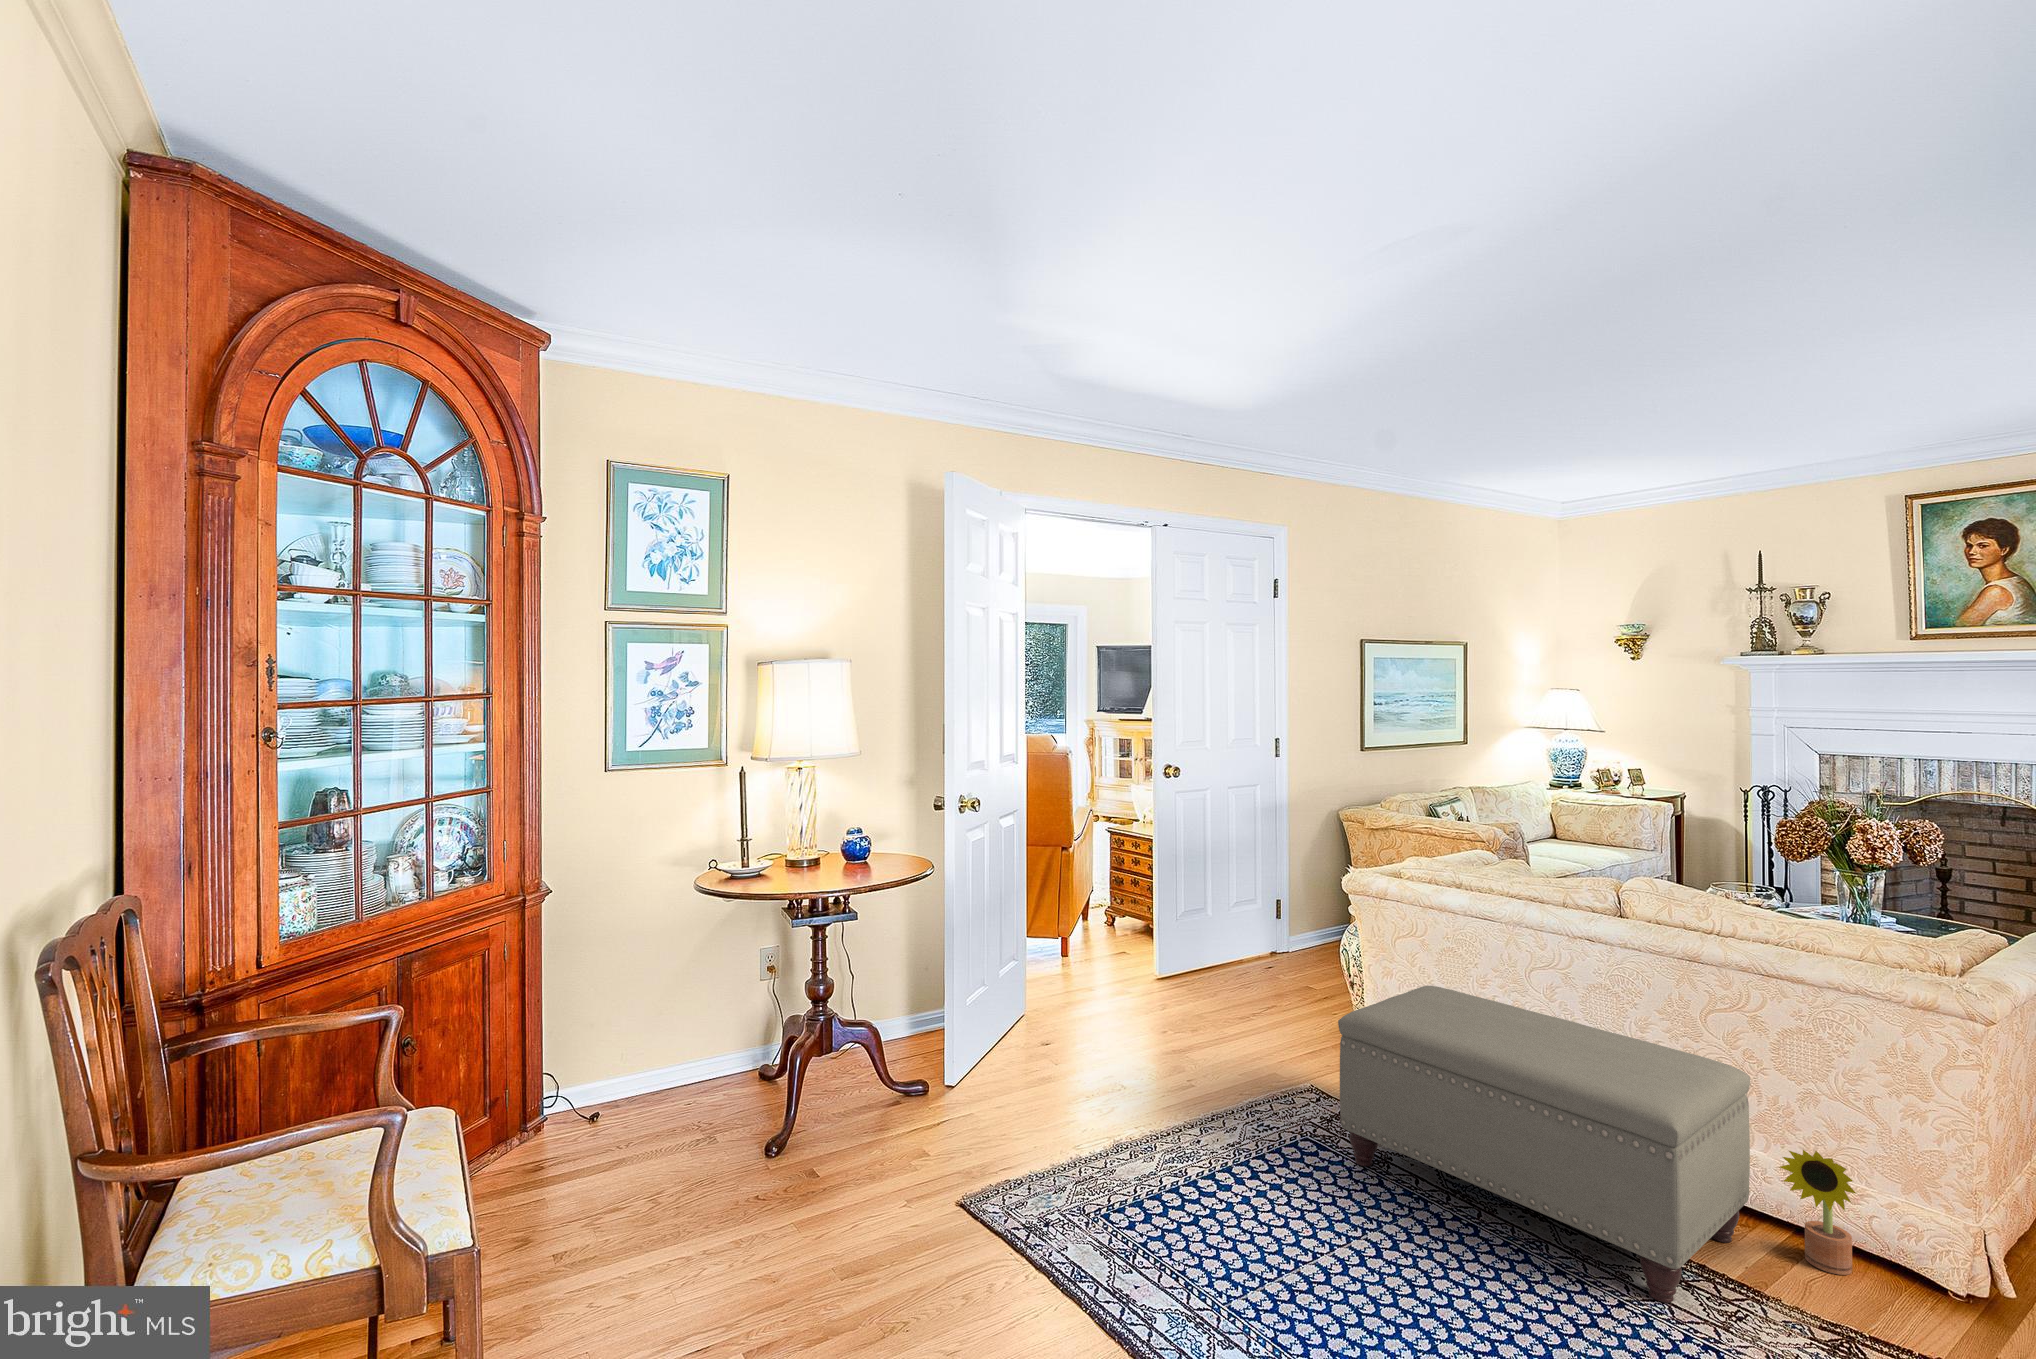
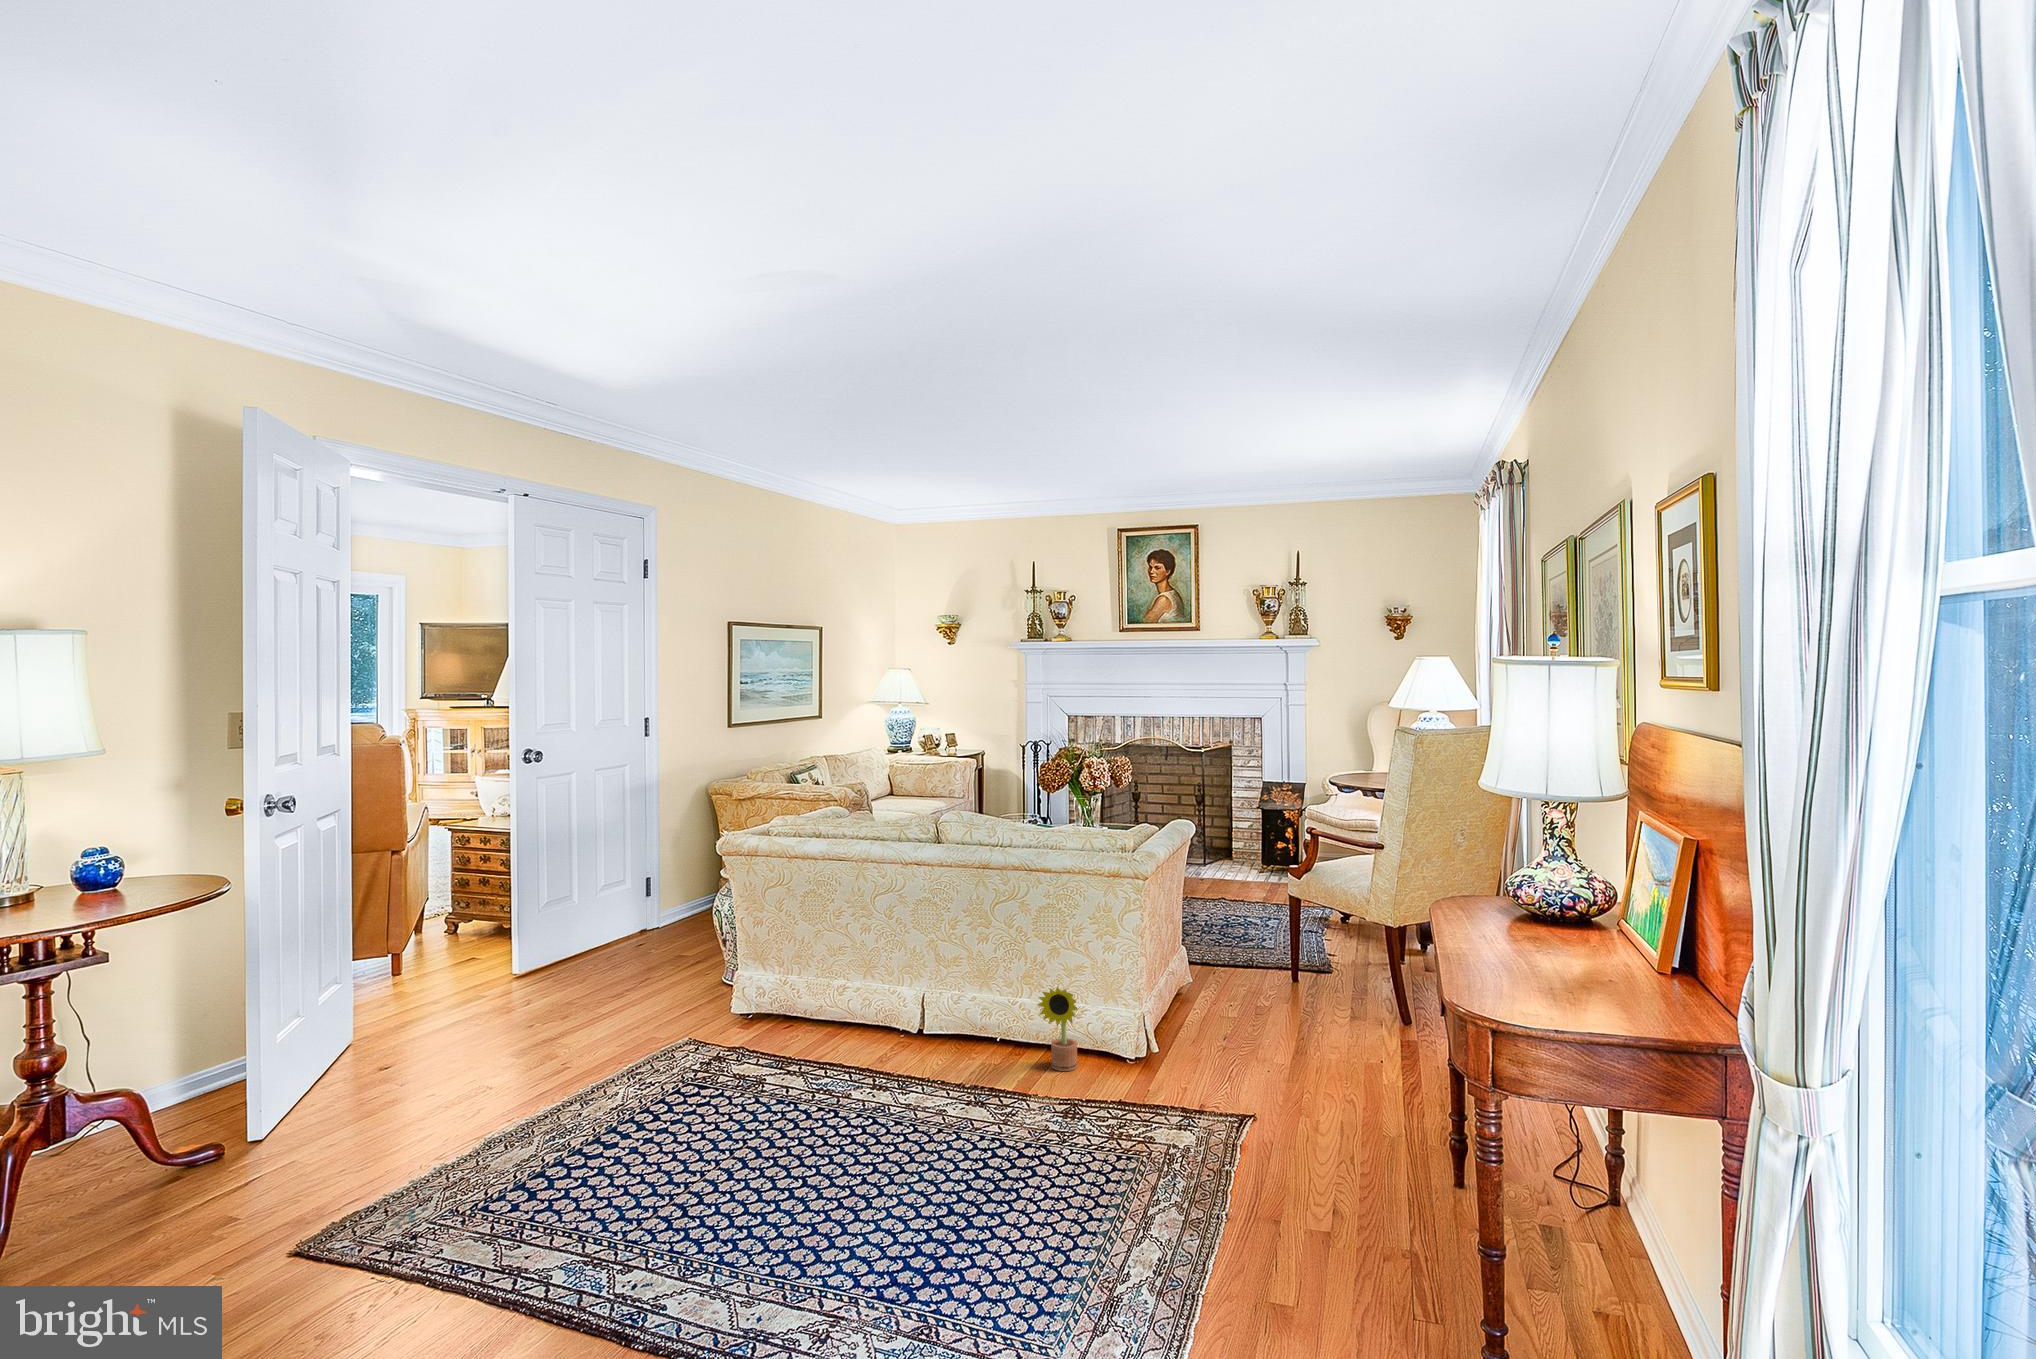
ottoman: present [1338,986,1750,1303] -> none [718,924,1020,1122]

